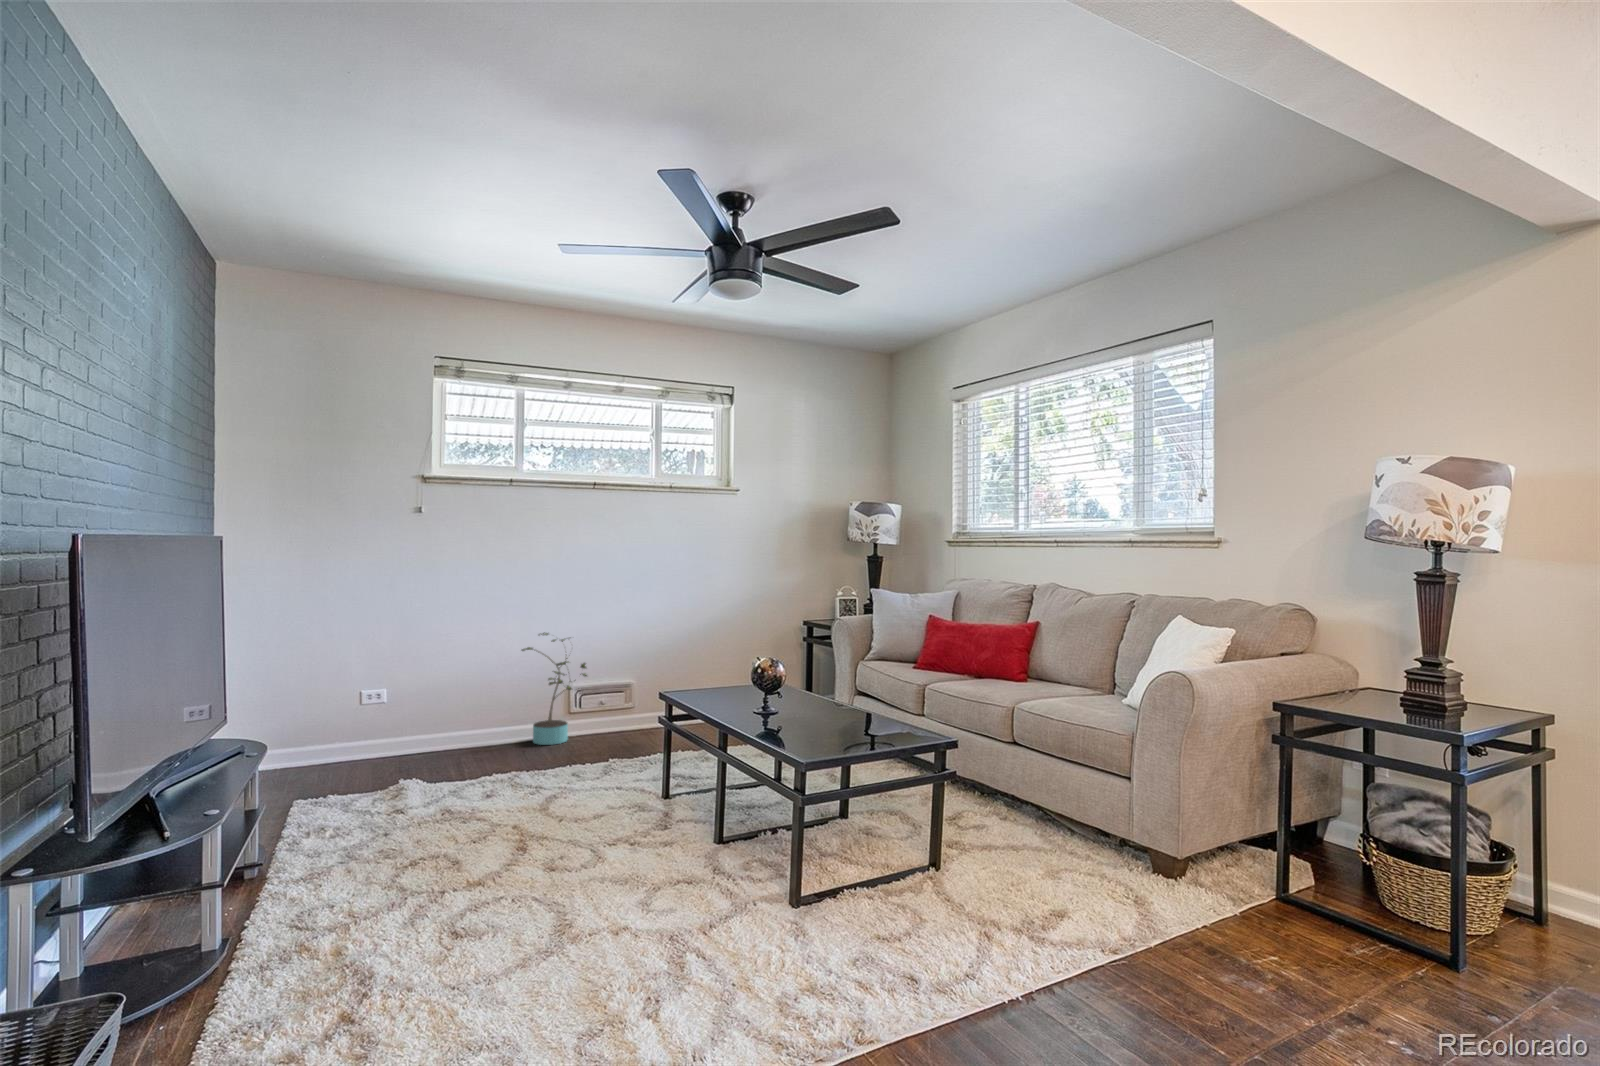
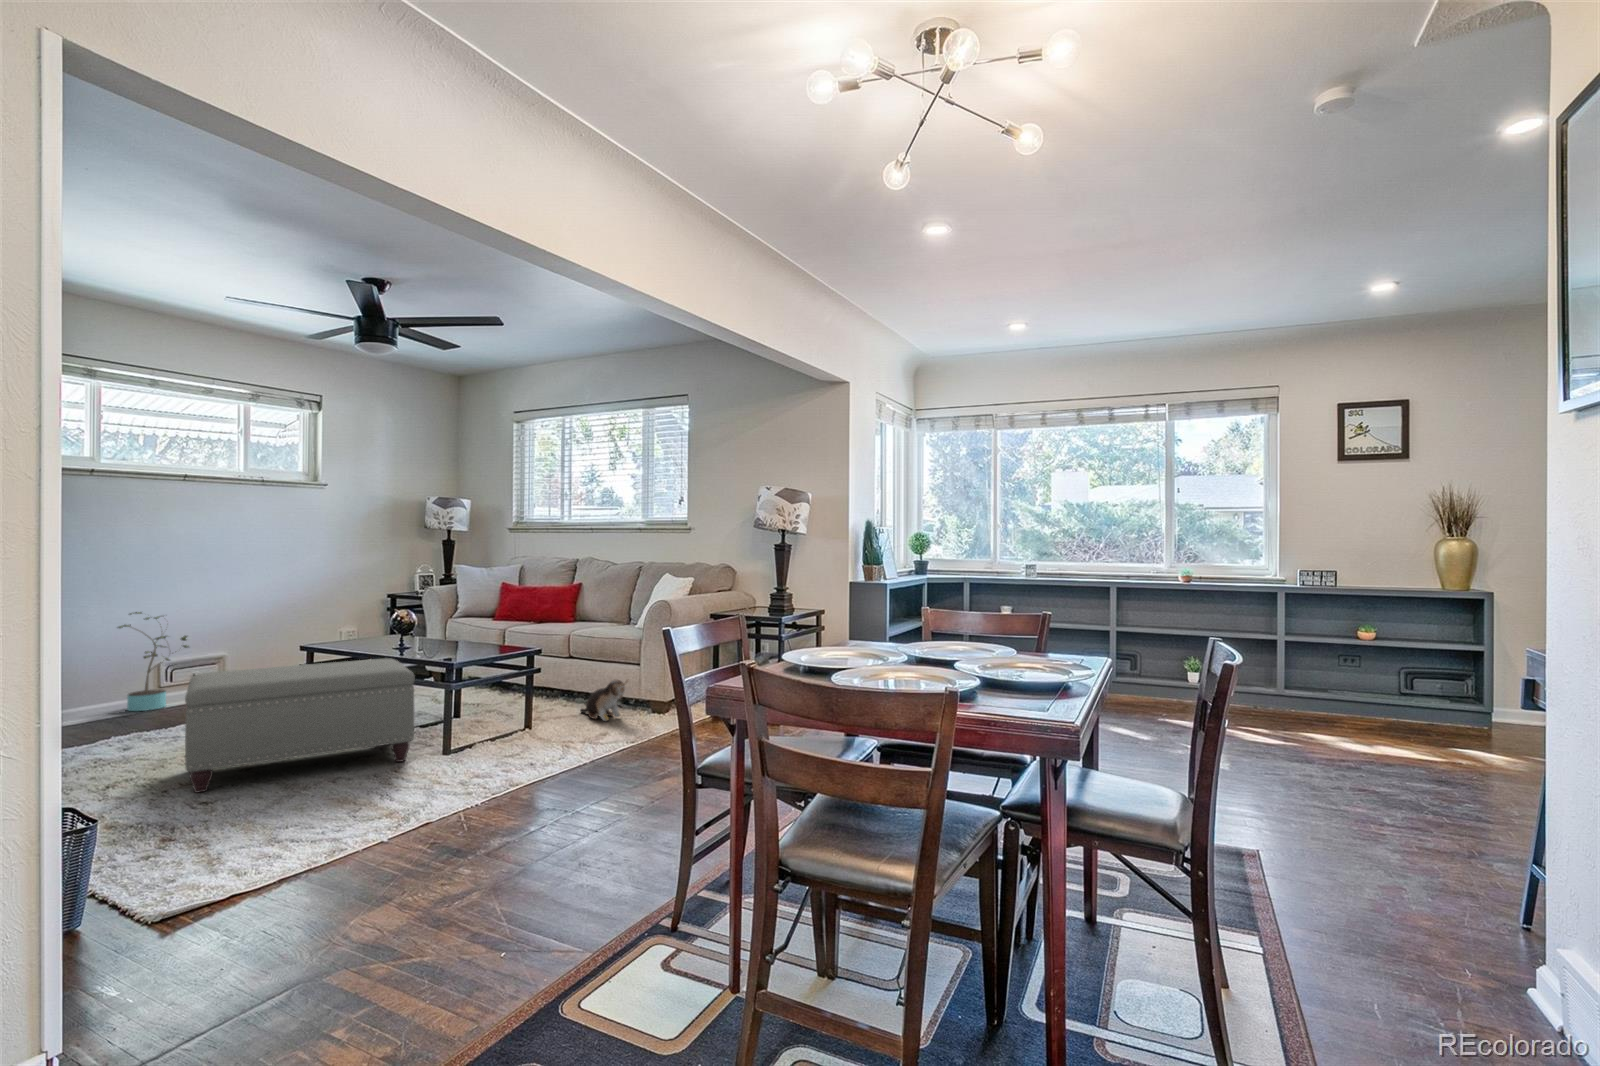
ottoman: none [454,733,752,916] -> present [185,658,415,793]
plush toy: none [1027,809,1112,882] -> present [580,680,628,721]

